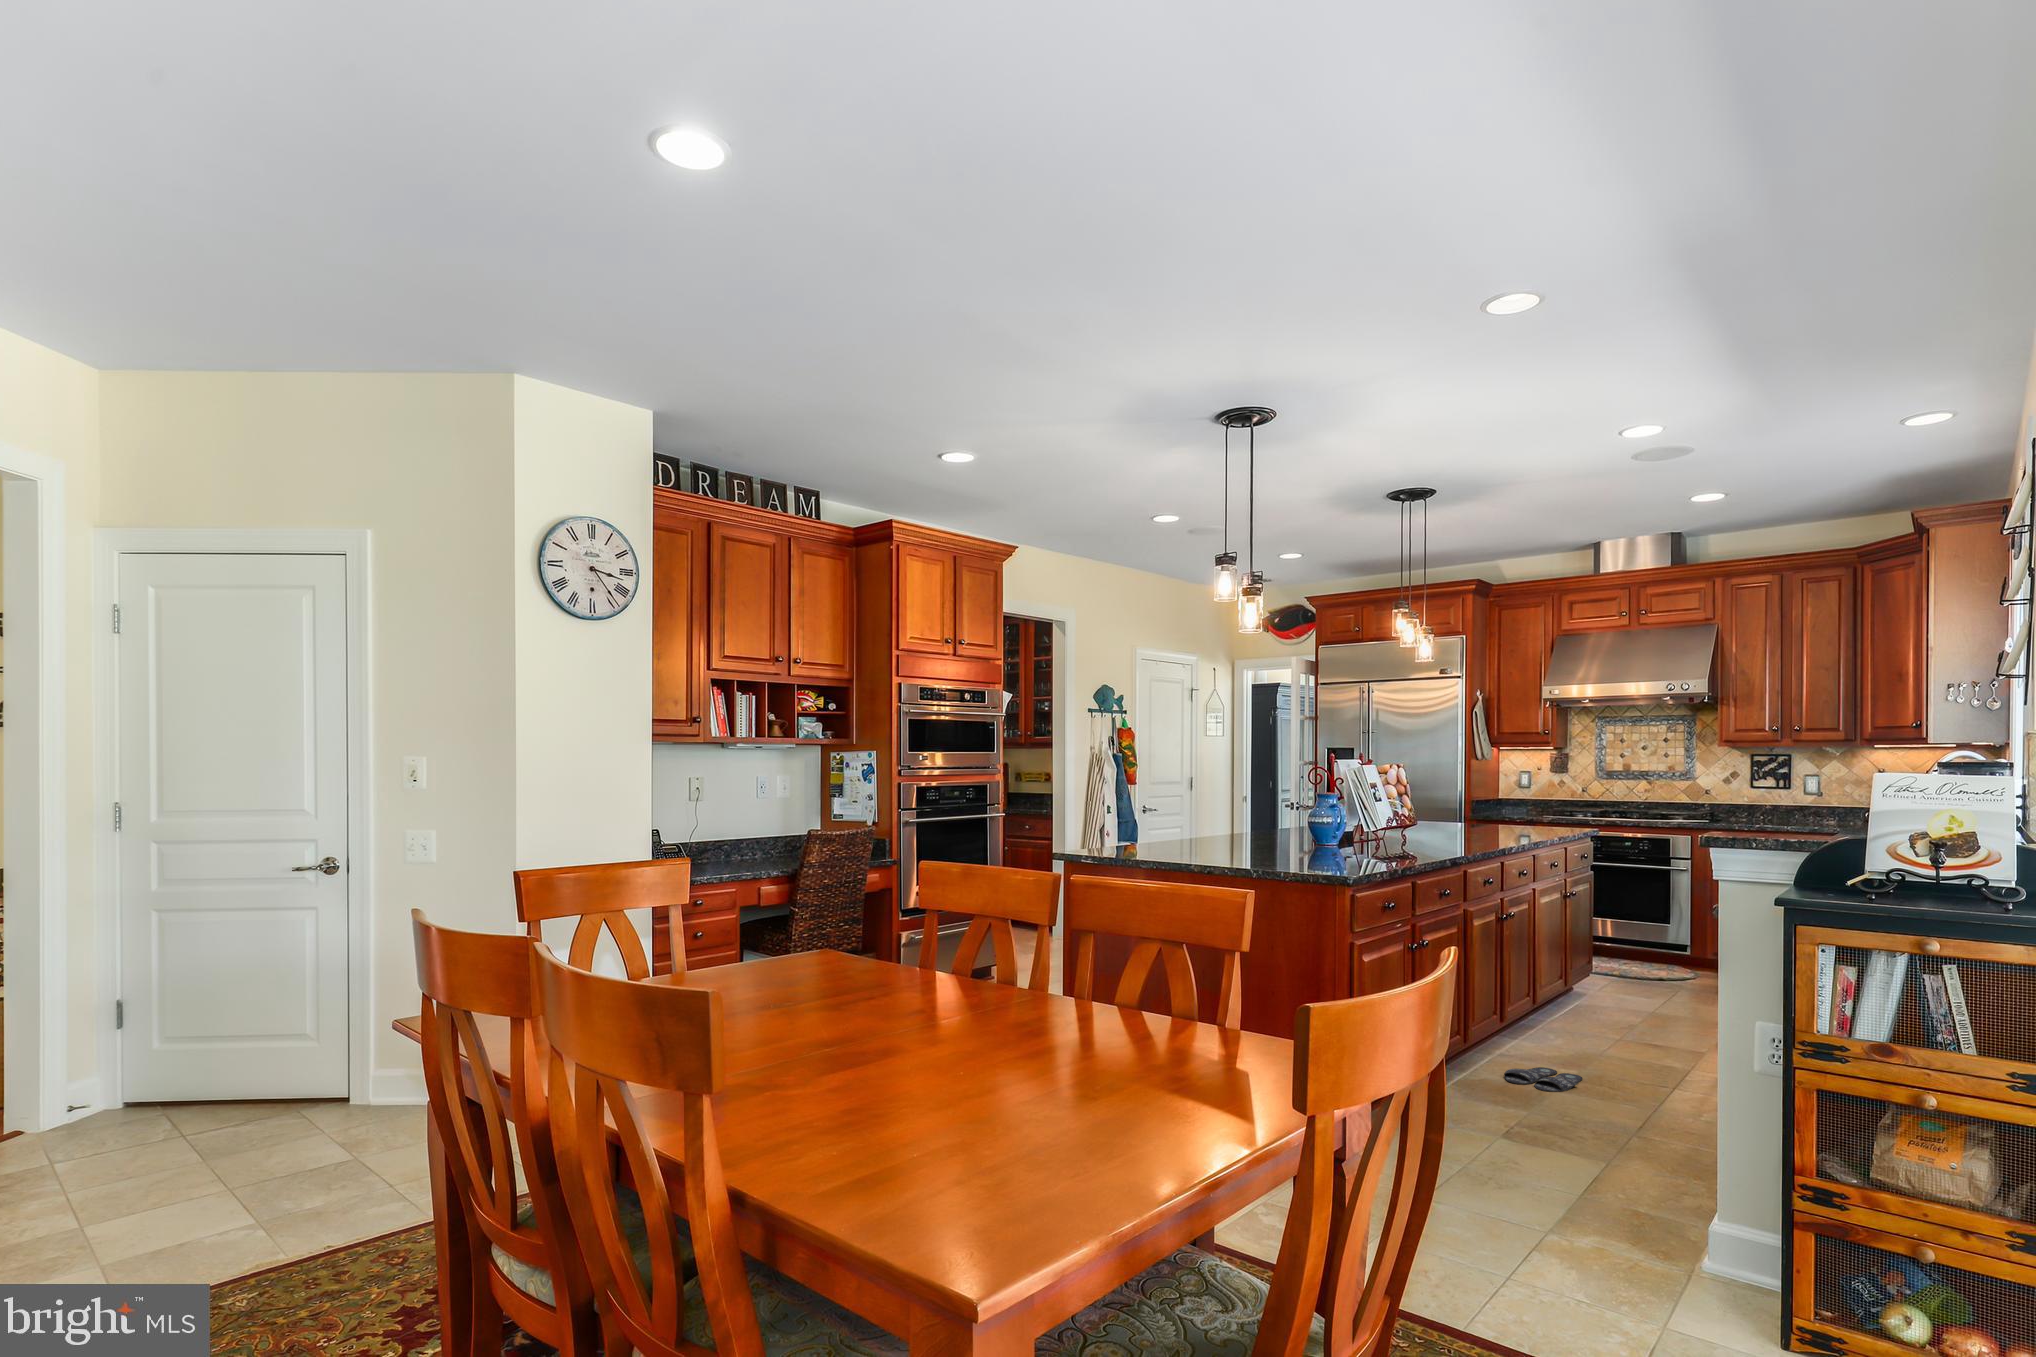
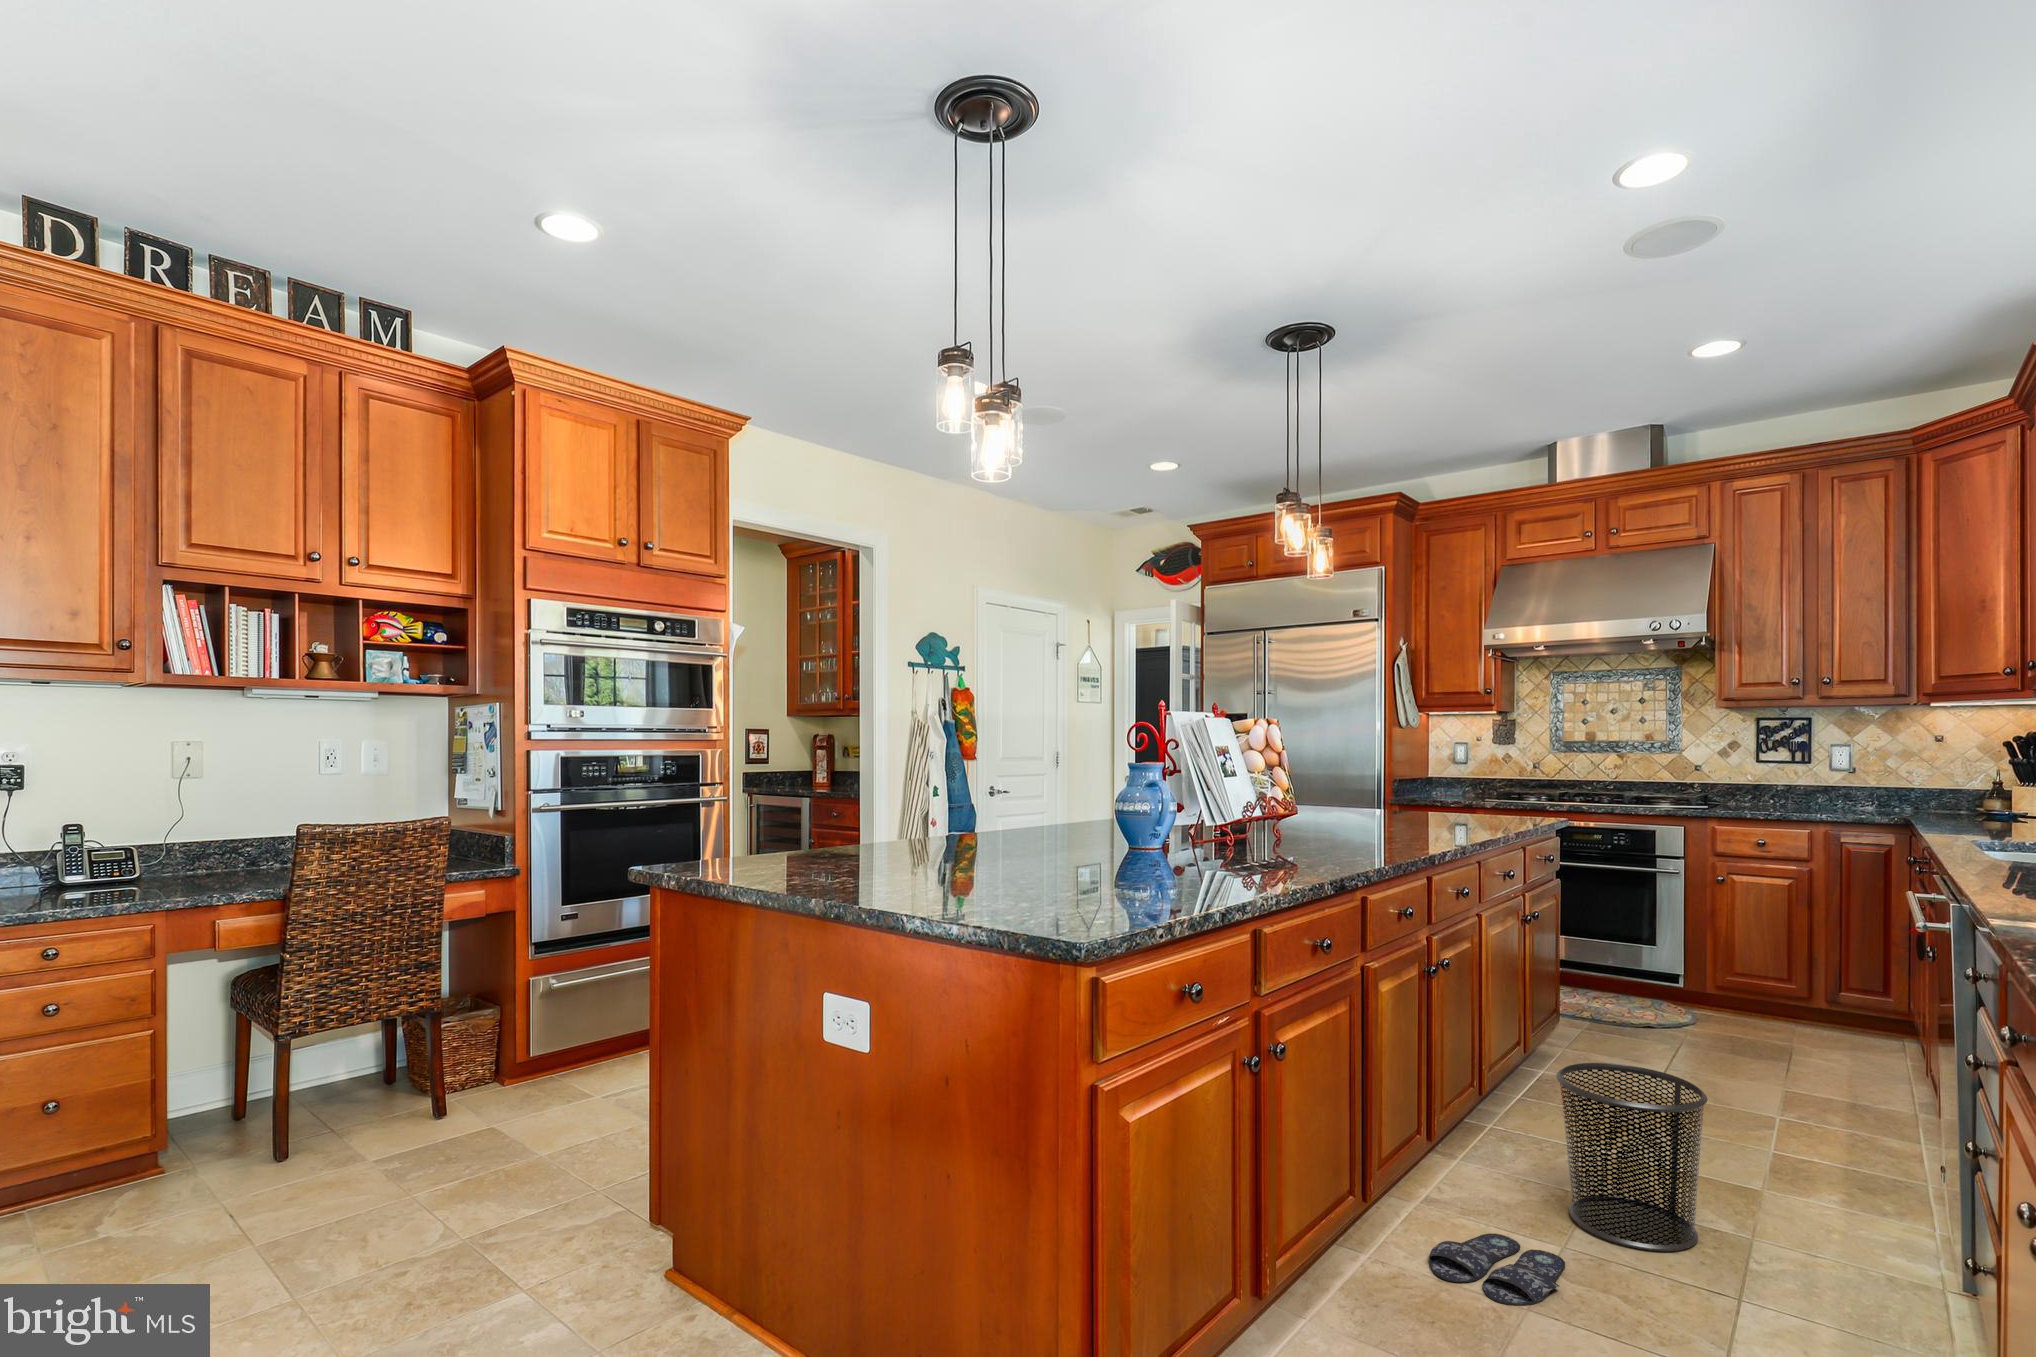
waste bin: none [1580,974,1667,1075] -> present [1557,1063,1708,1252]

